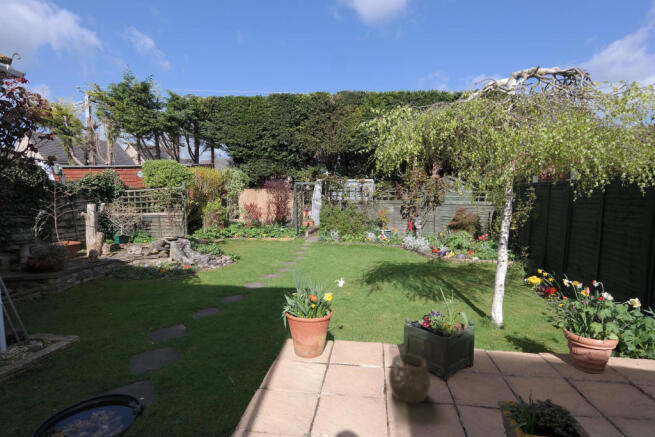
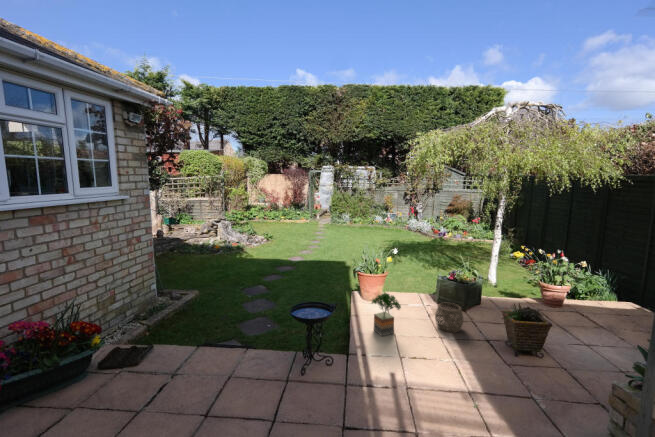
potted tree: none [286,339,330,410] -> present [372,293,401,336]

